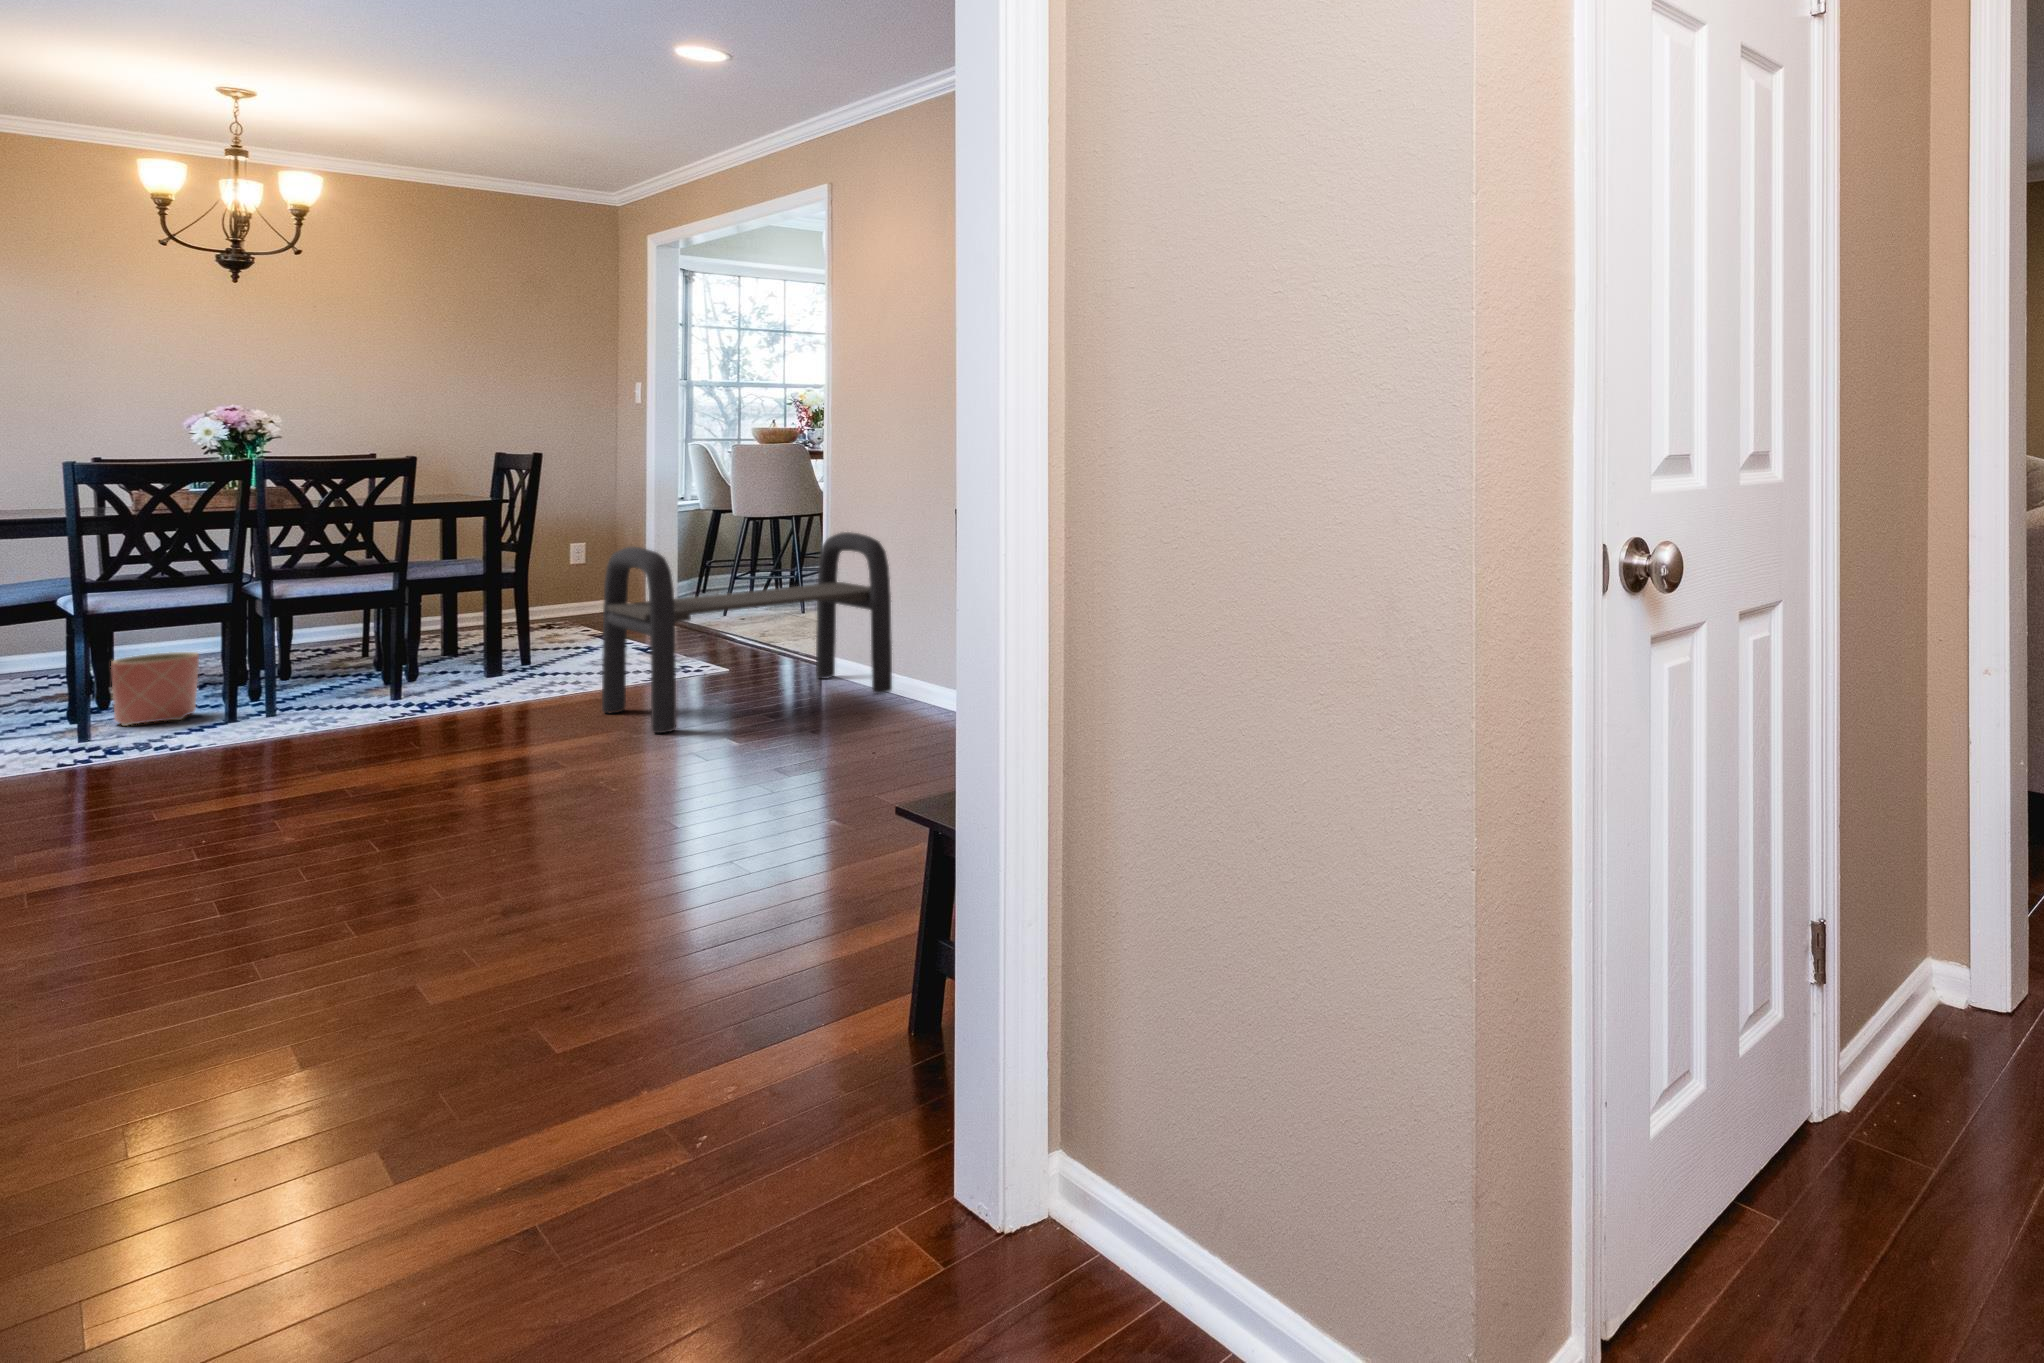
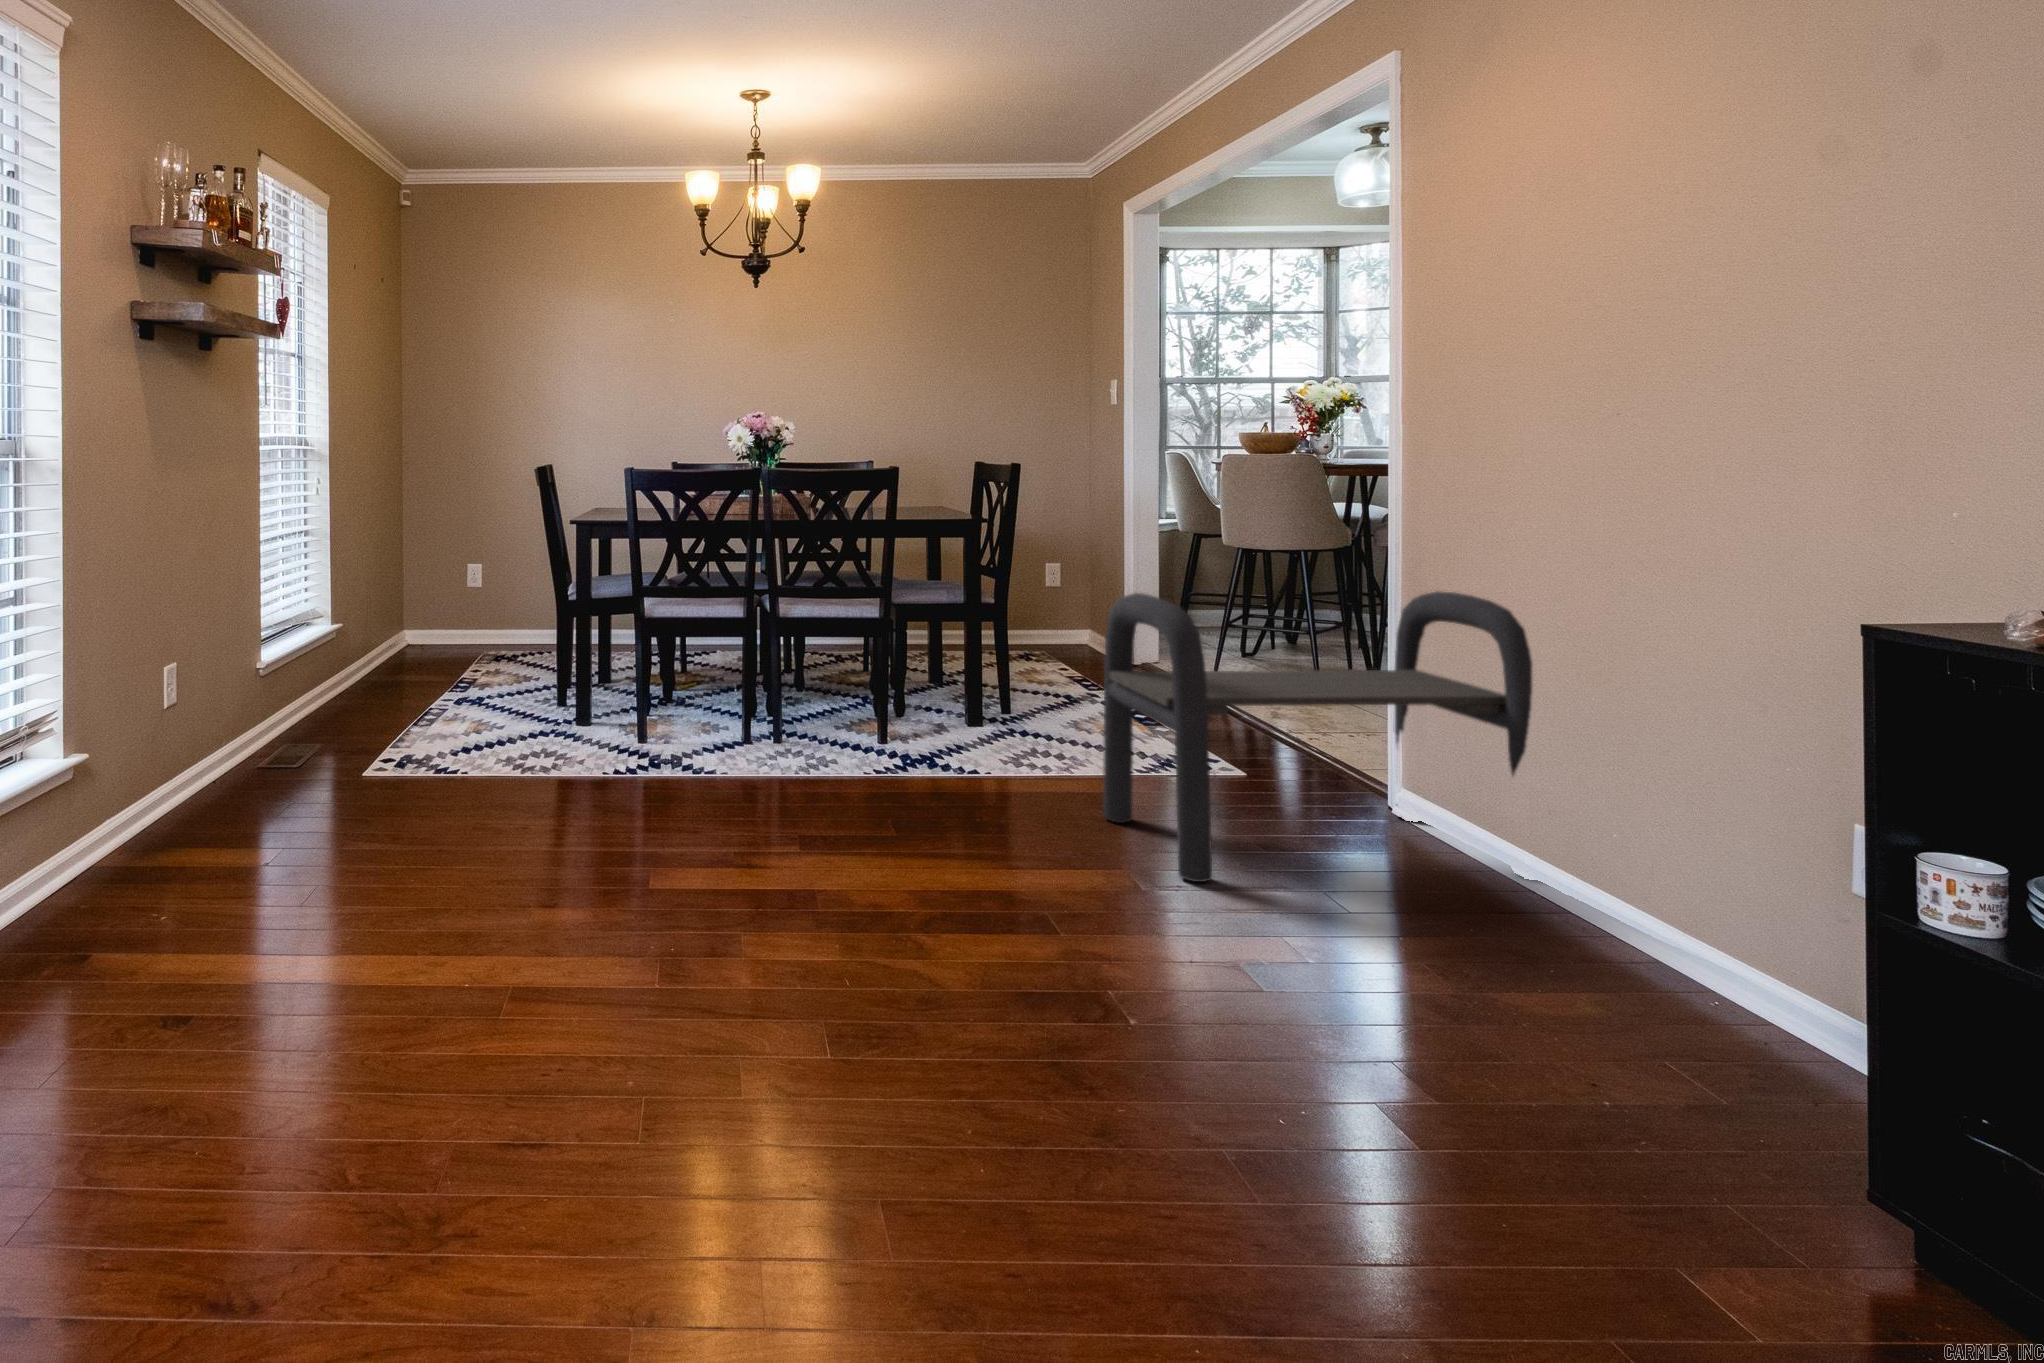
planter: present [111,652,199,726] -> none [665,659,726,732]

